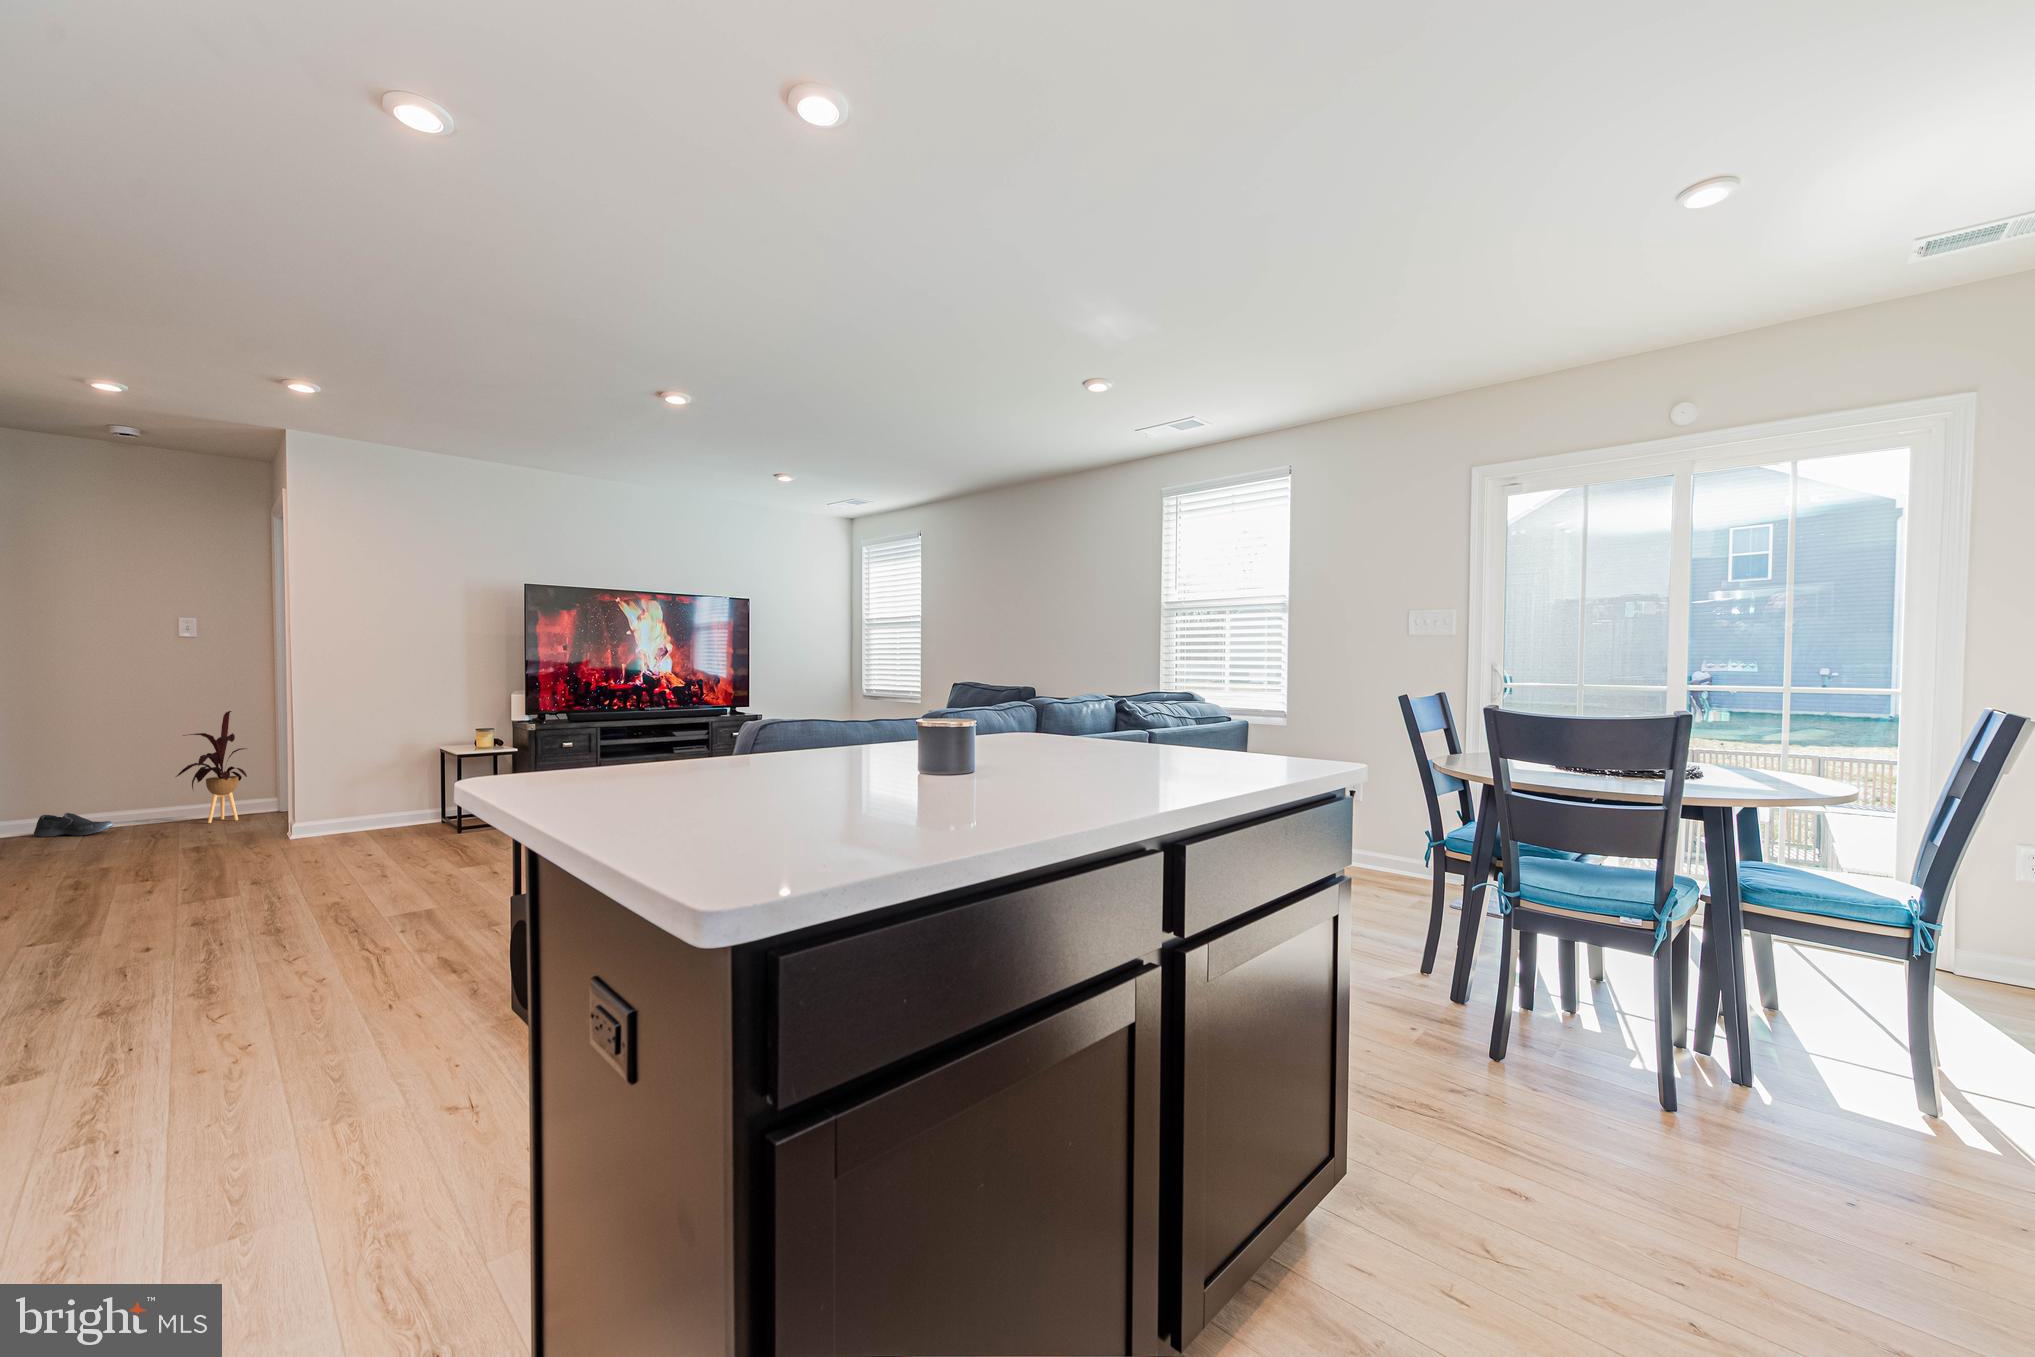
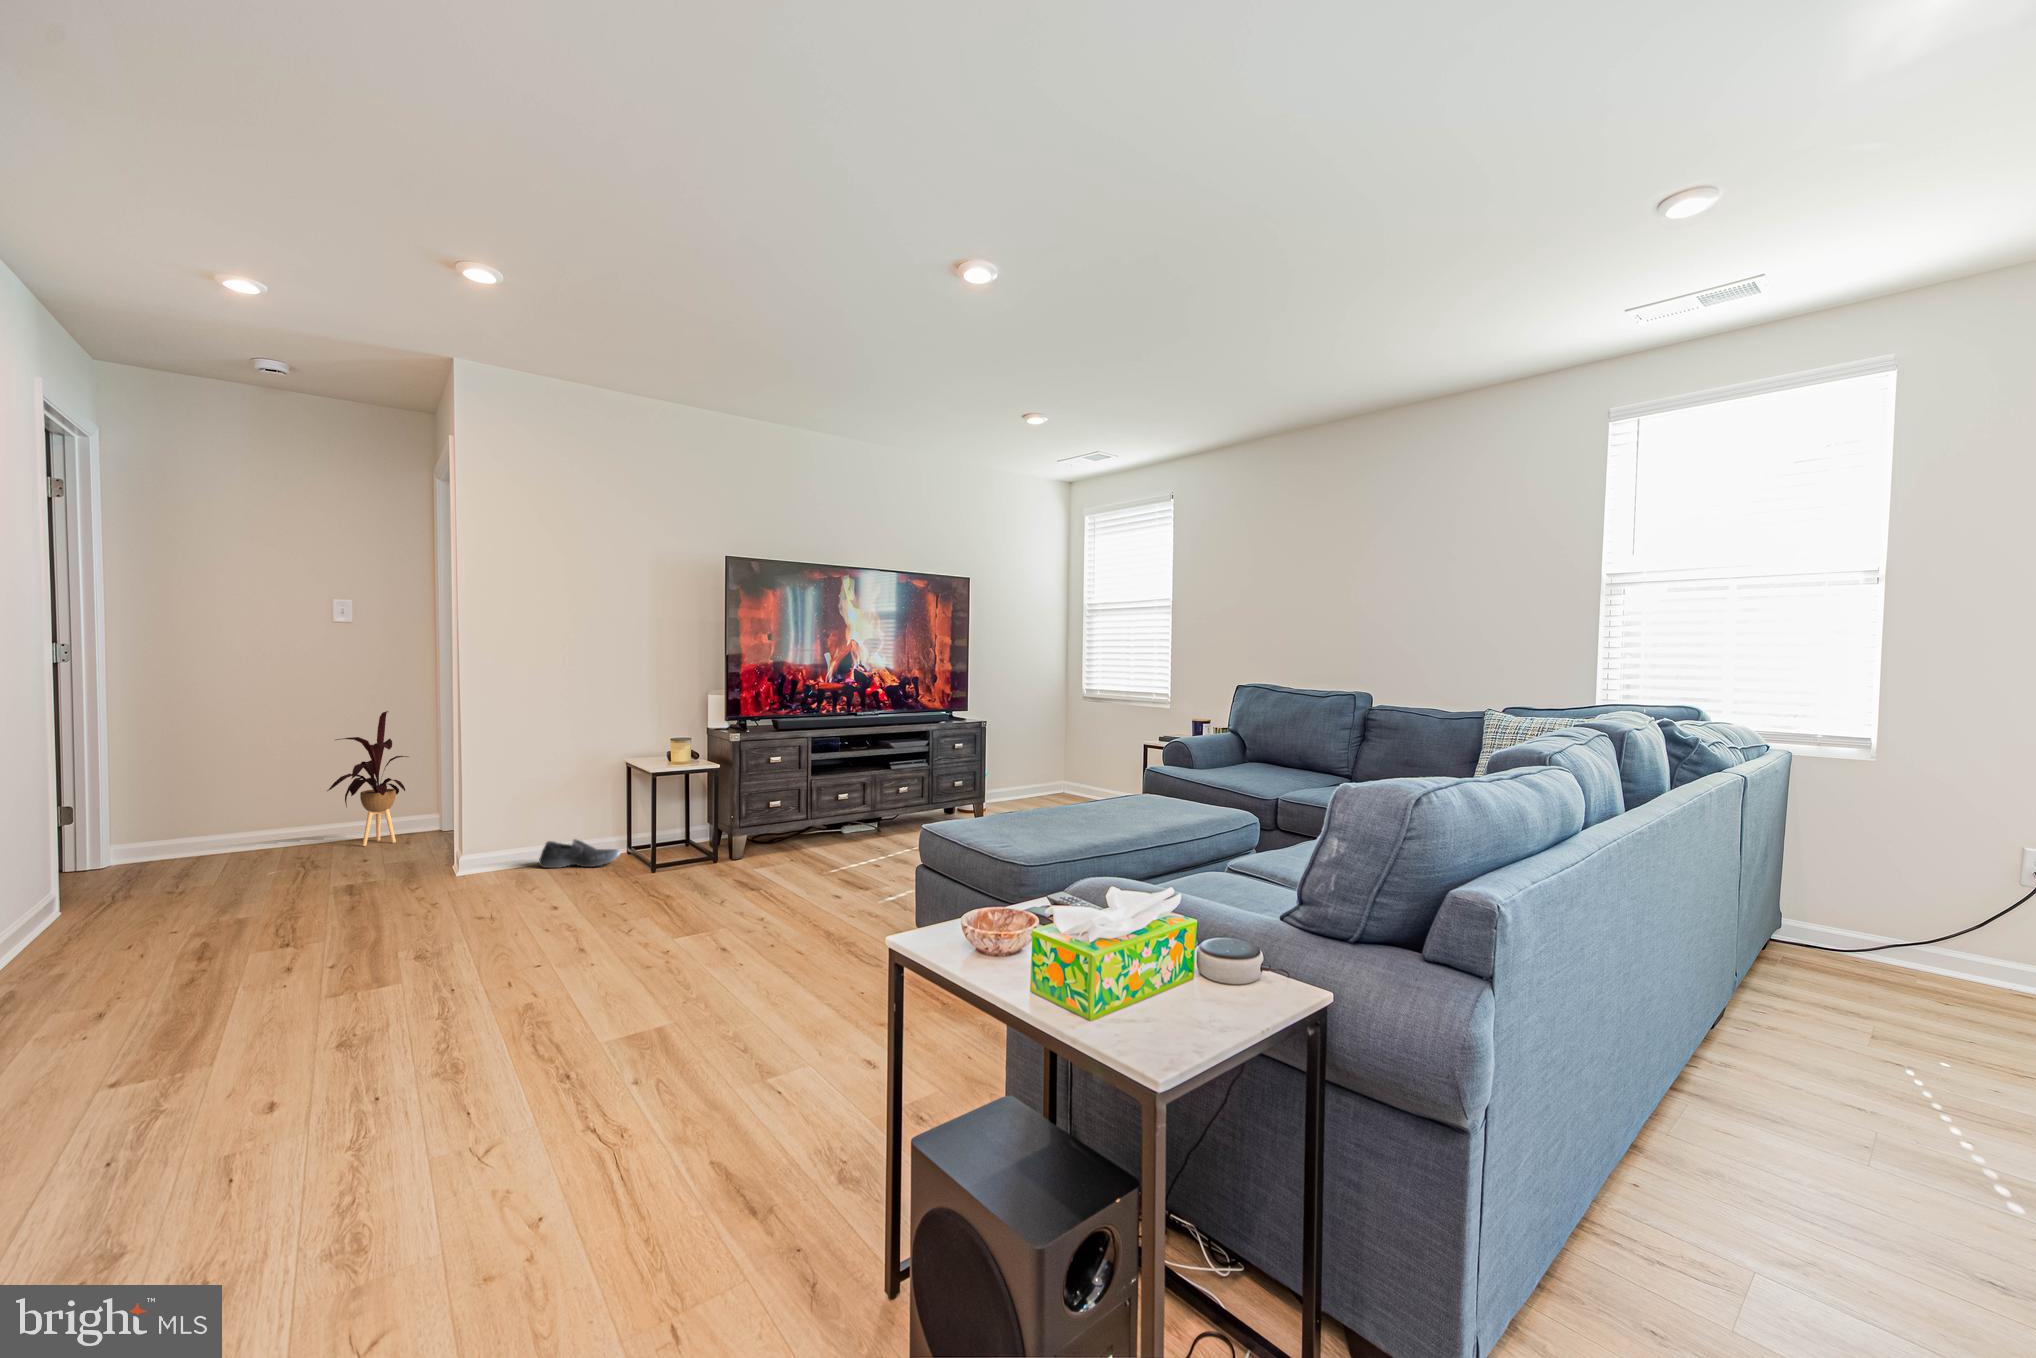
shoe: present [34,813,114,837] -> present [539,839,620,868]

